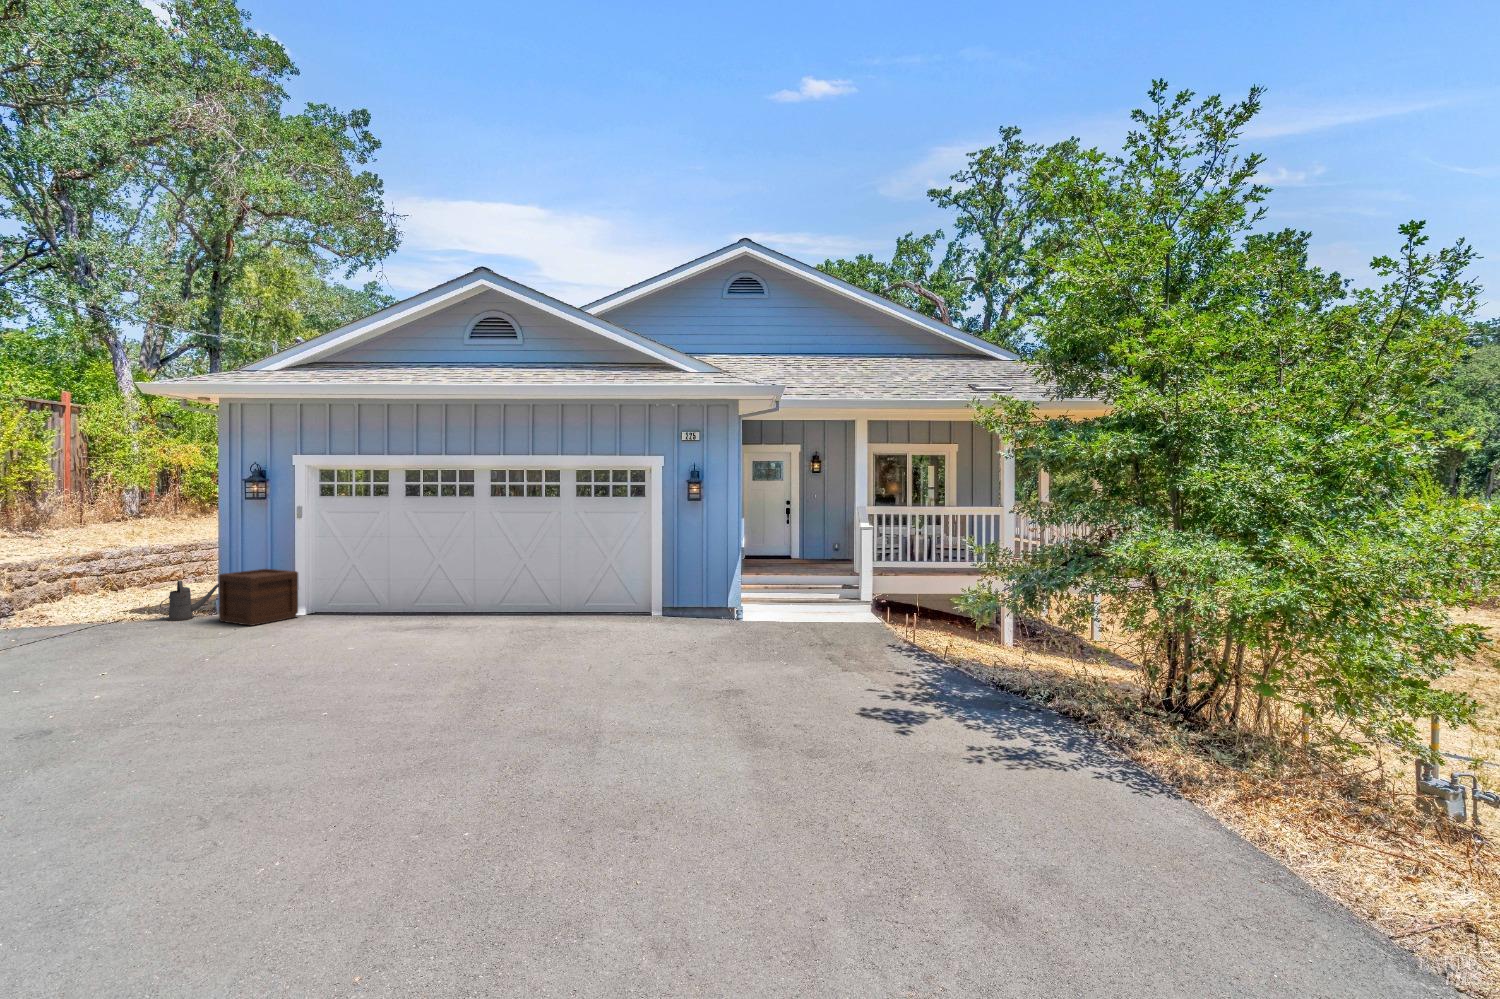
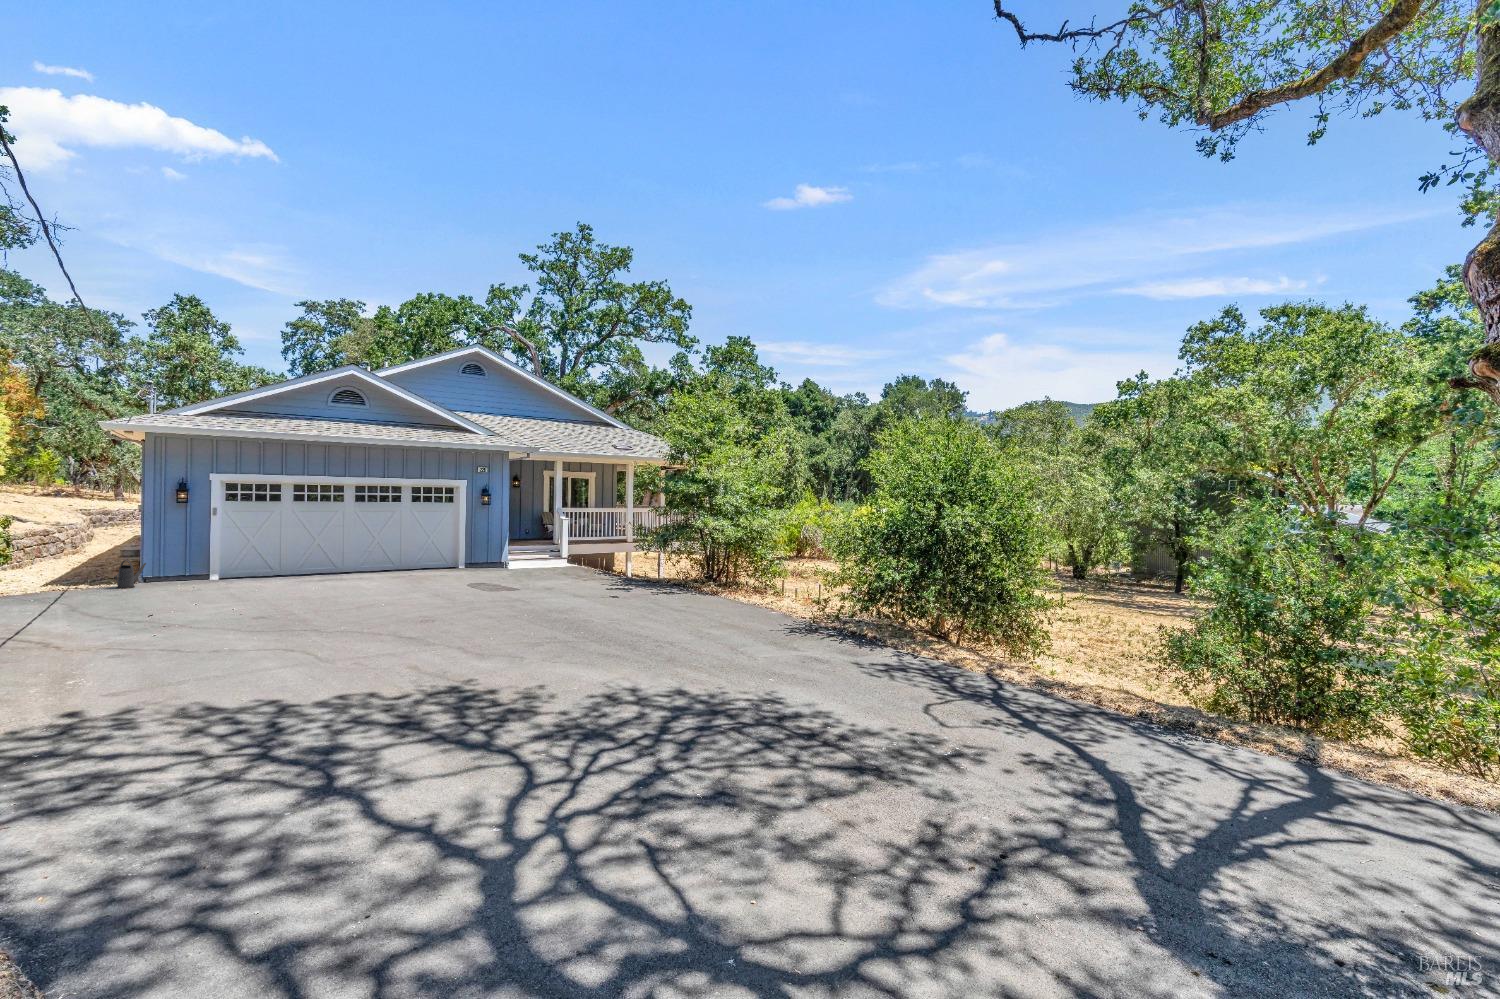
wooden crate: present [219,569,298,626] -> none [167,551,218,587]

